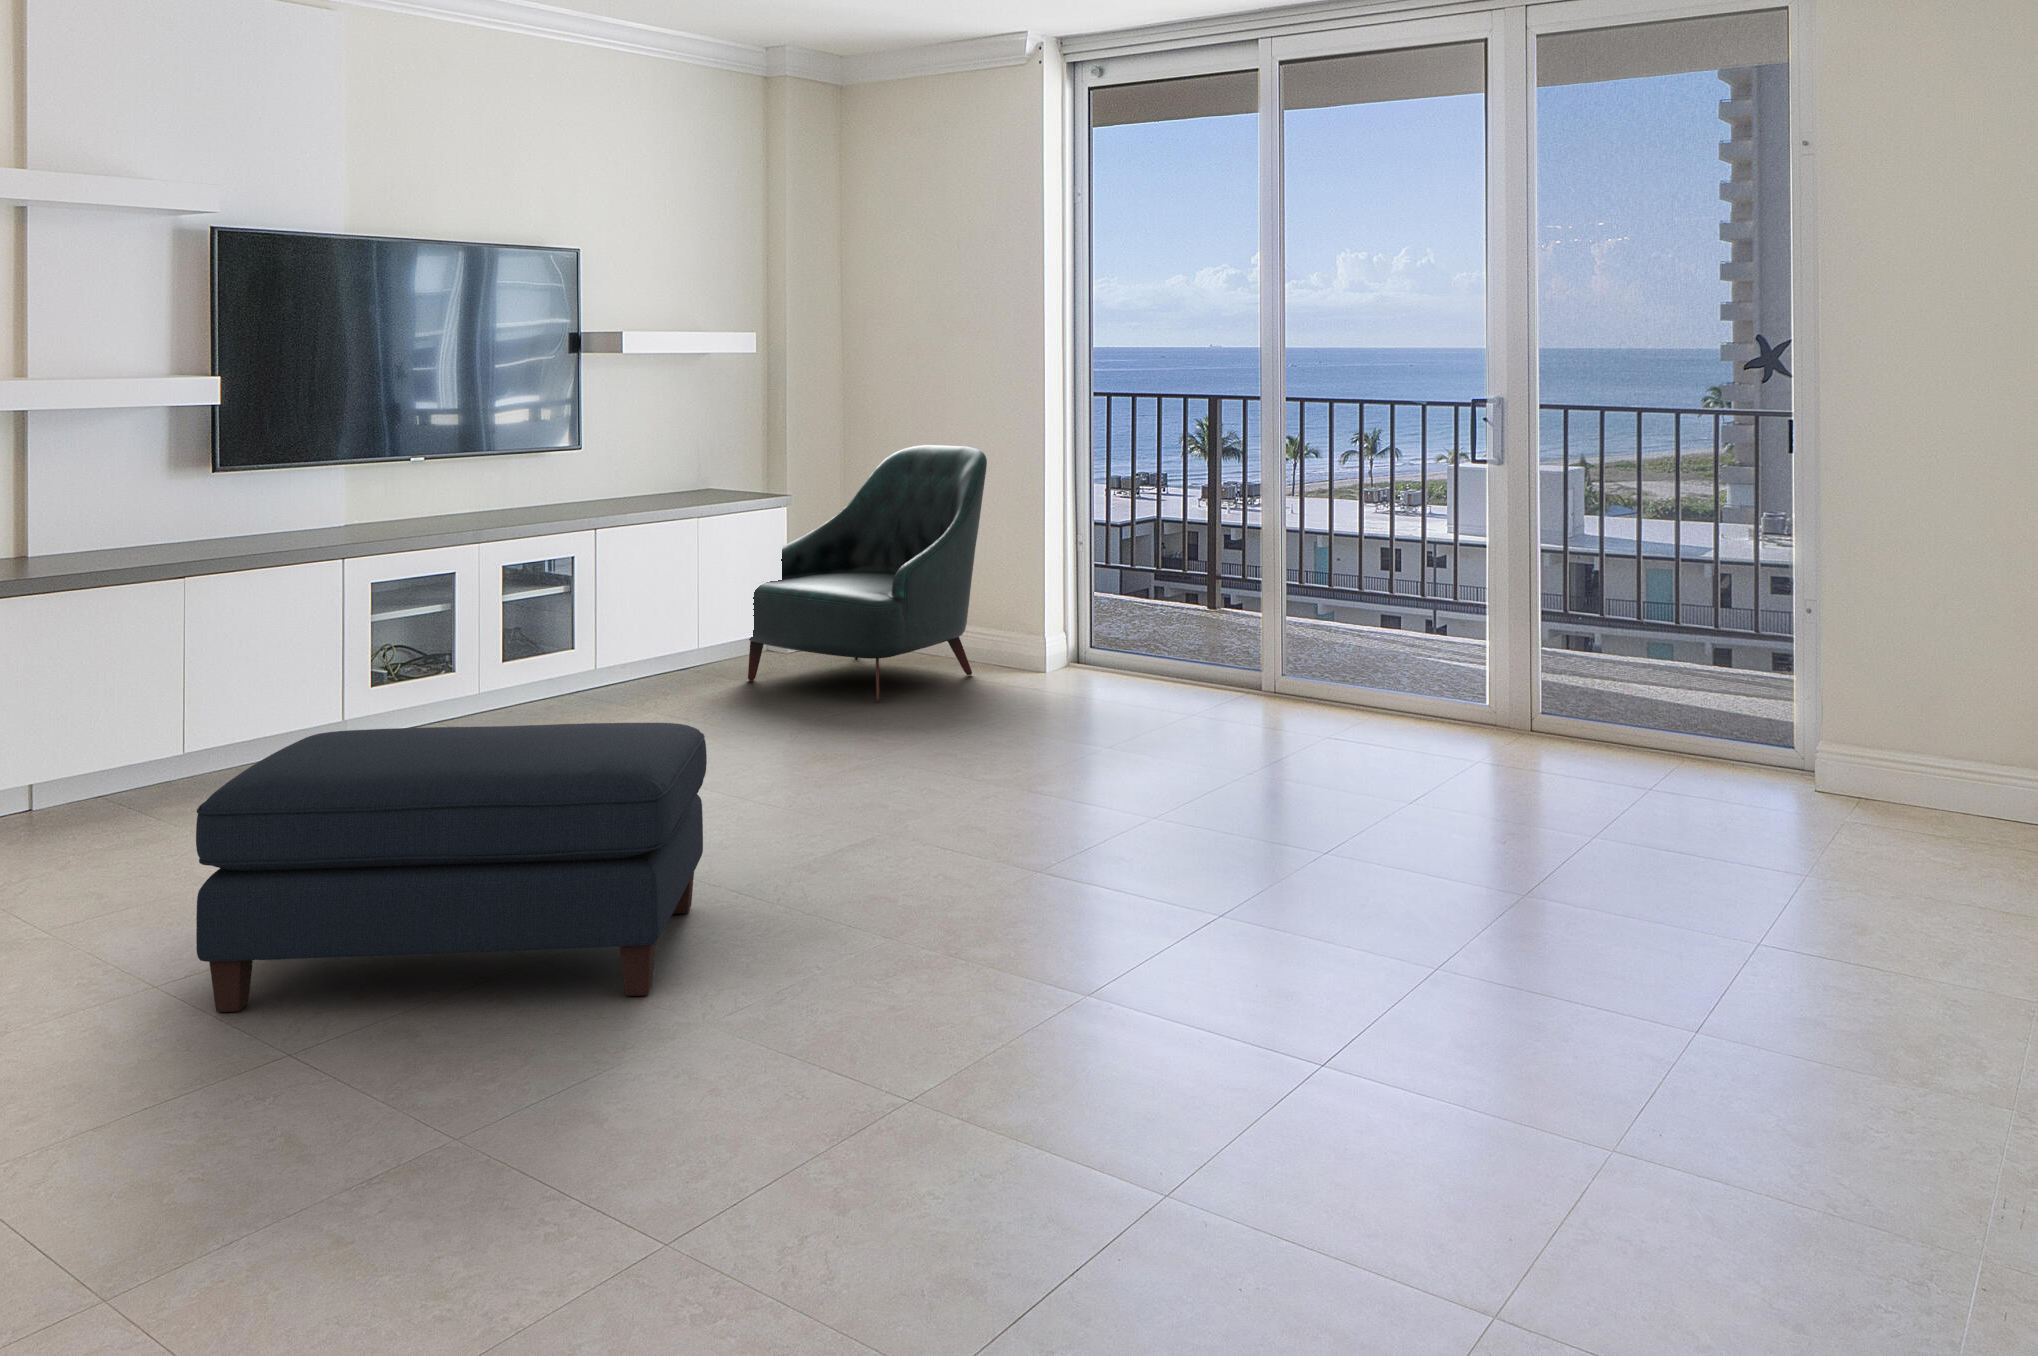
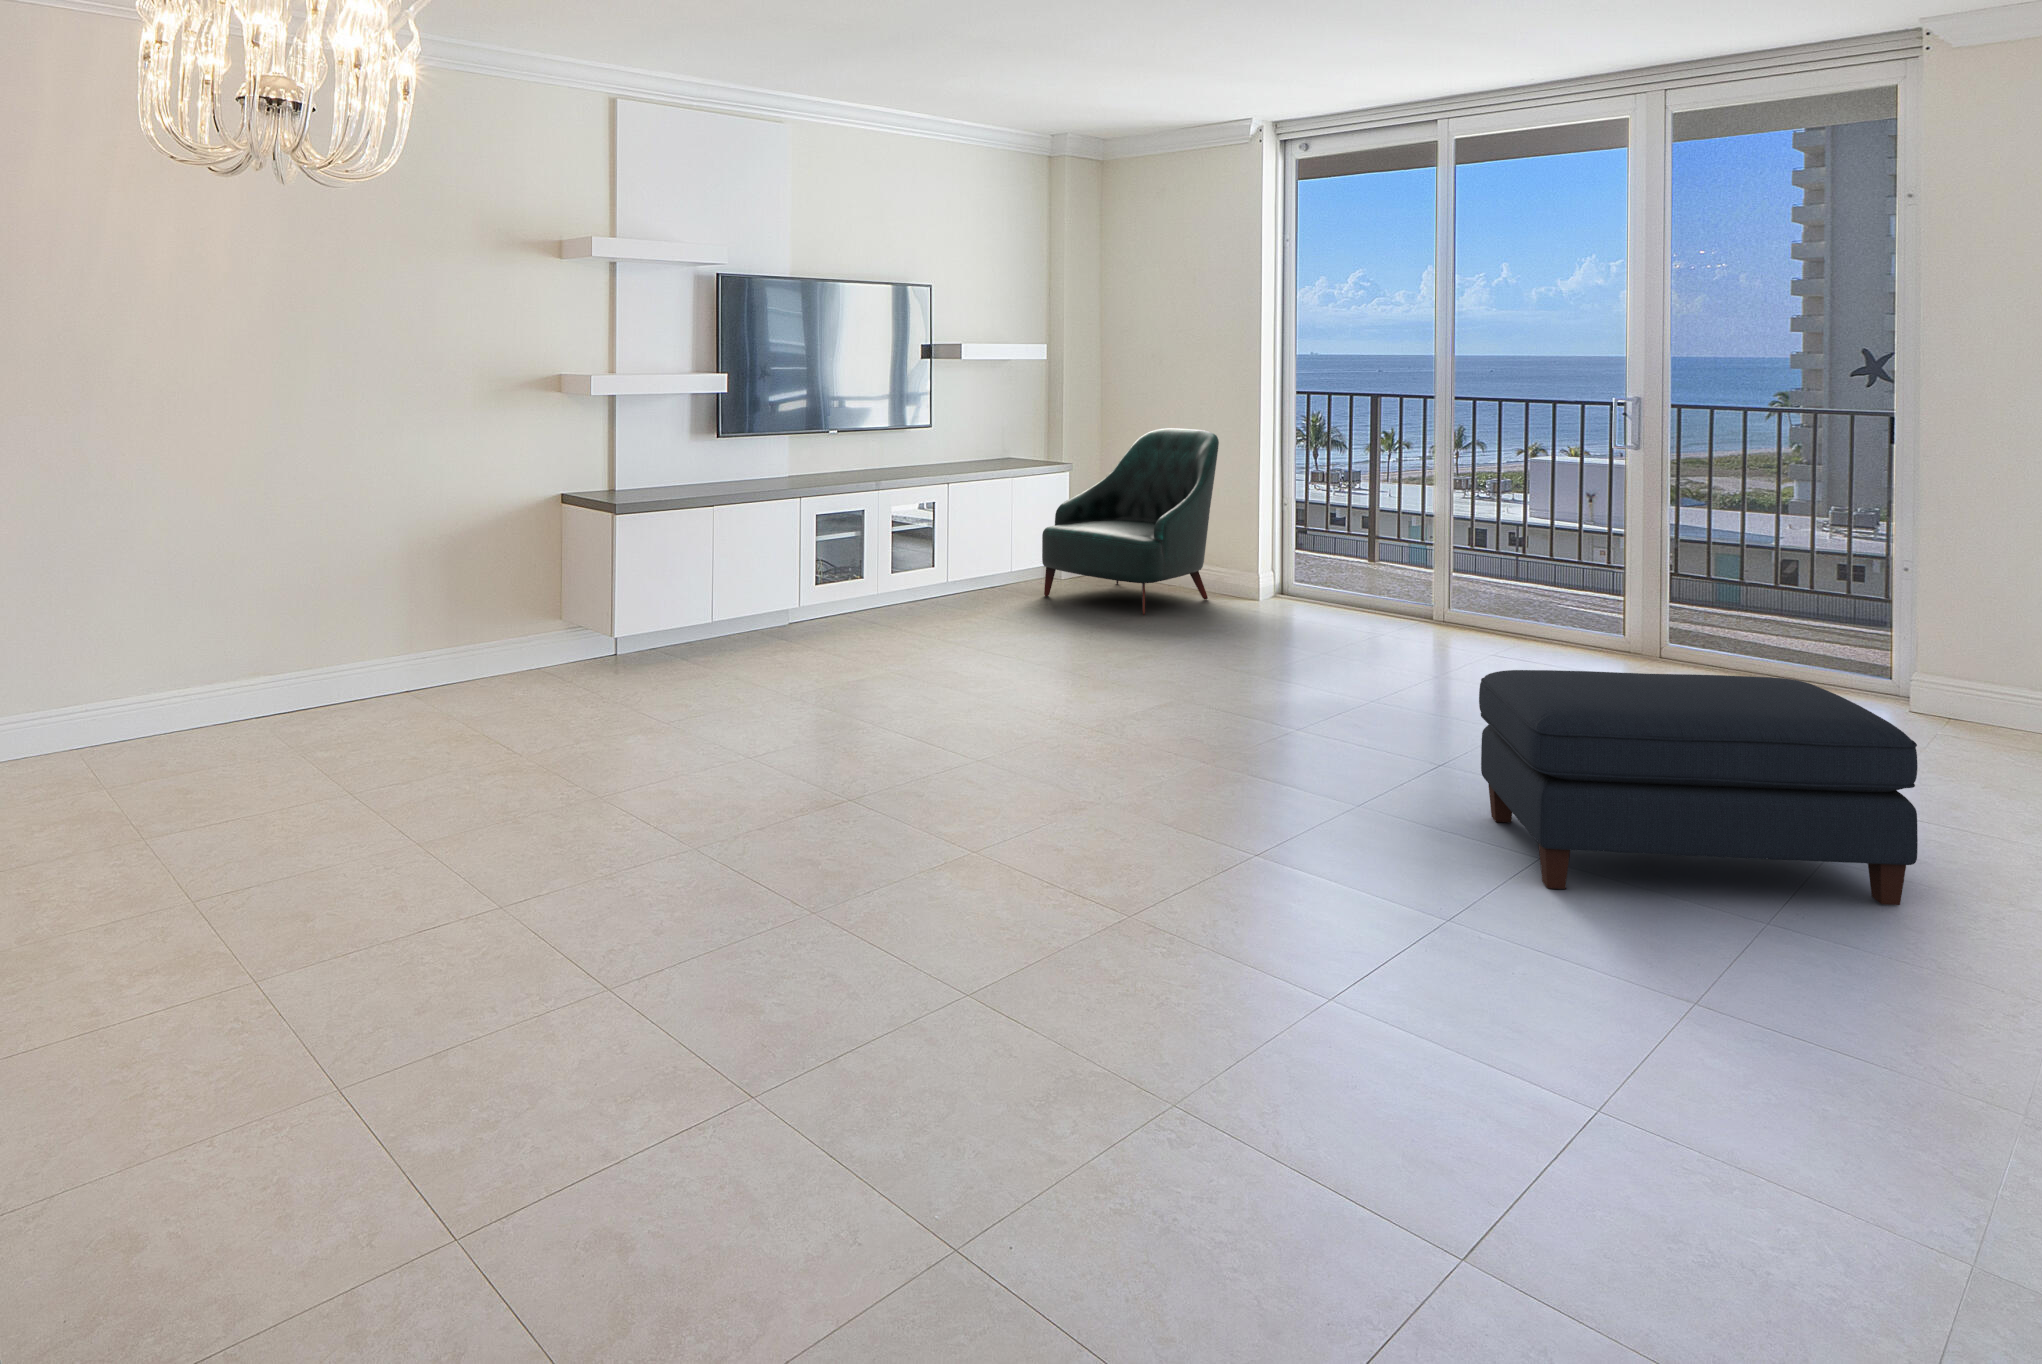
ottoman: present [196,723,707,1012] -> present [1479,670,1918,905]

